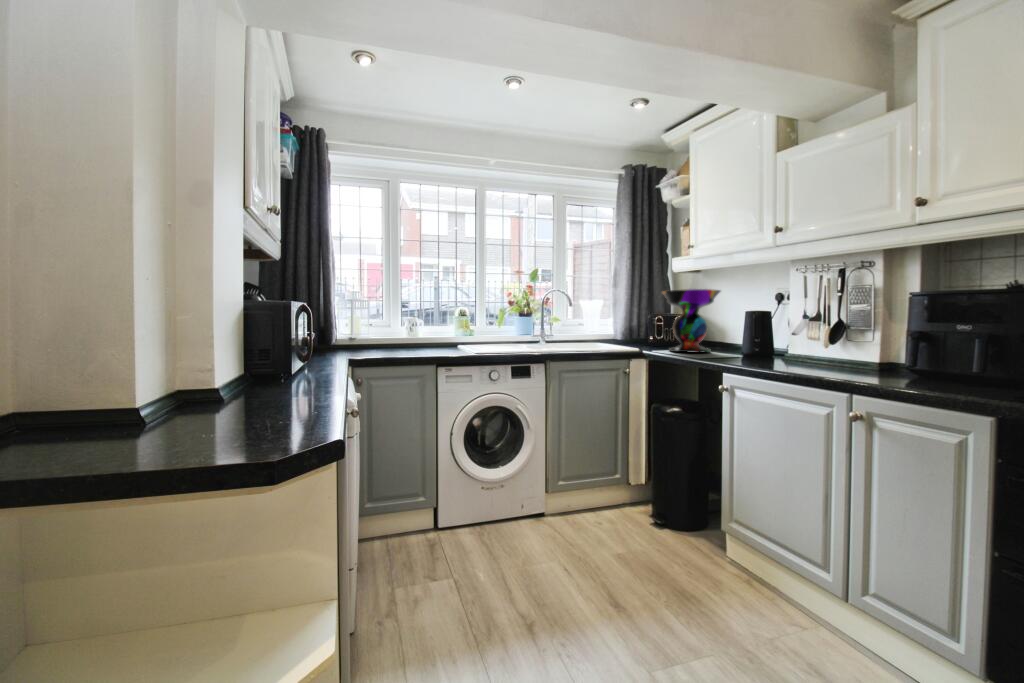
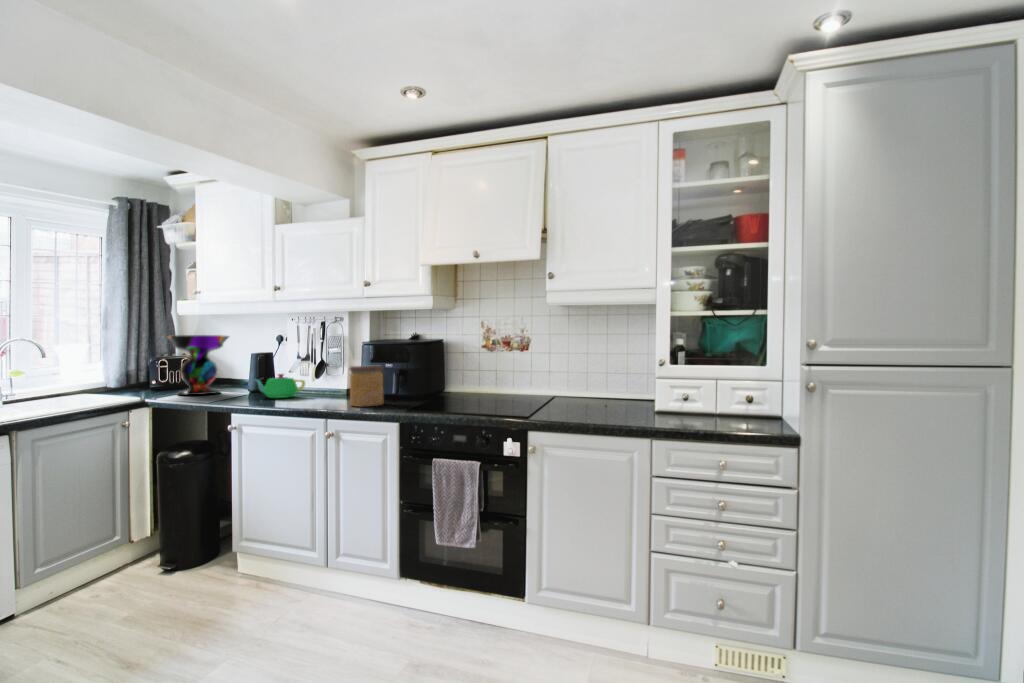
jar: none [892,324,962,388] -> present [350,365,384,407]
teapot: none [746,334,813,363] -> present [254,374,305,398]

